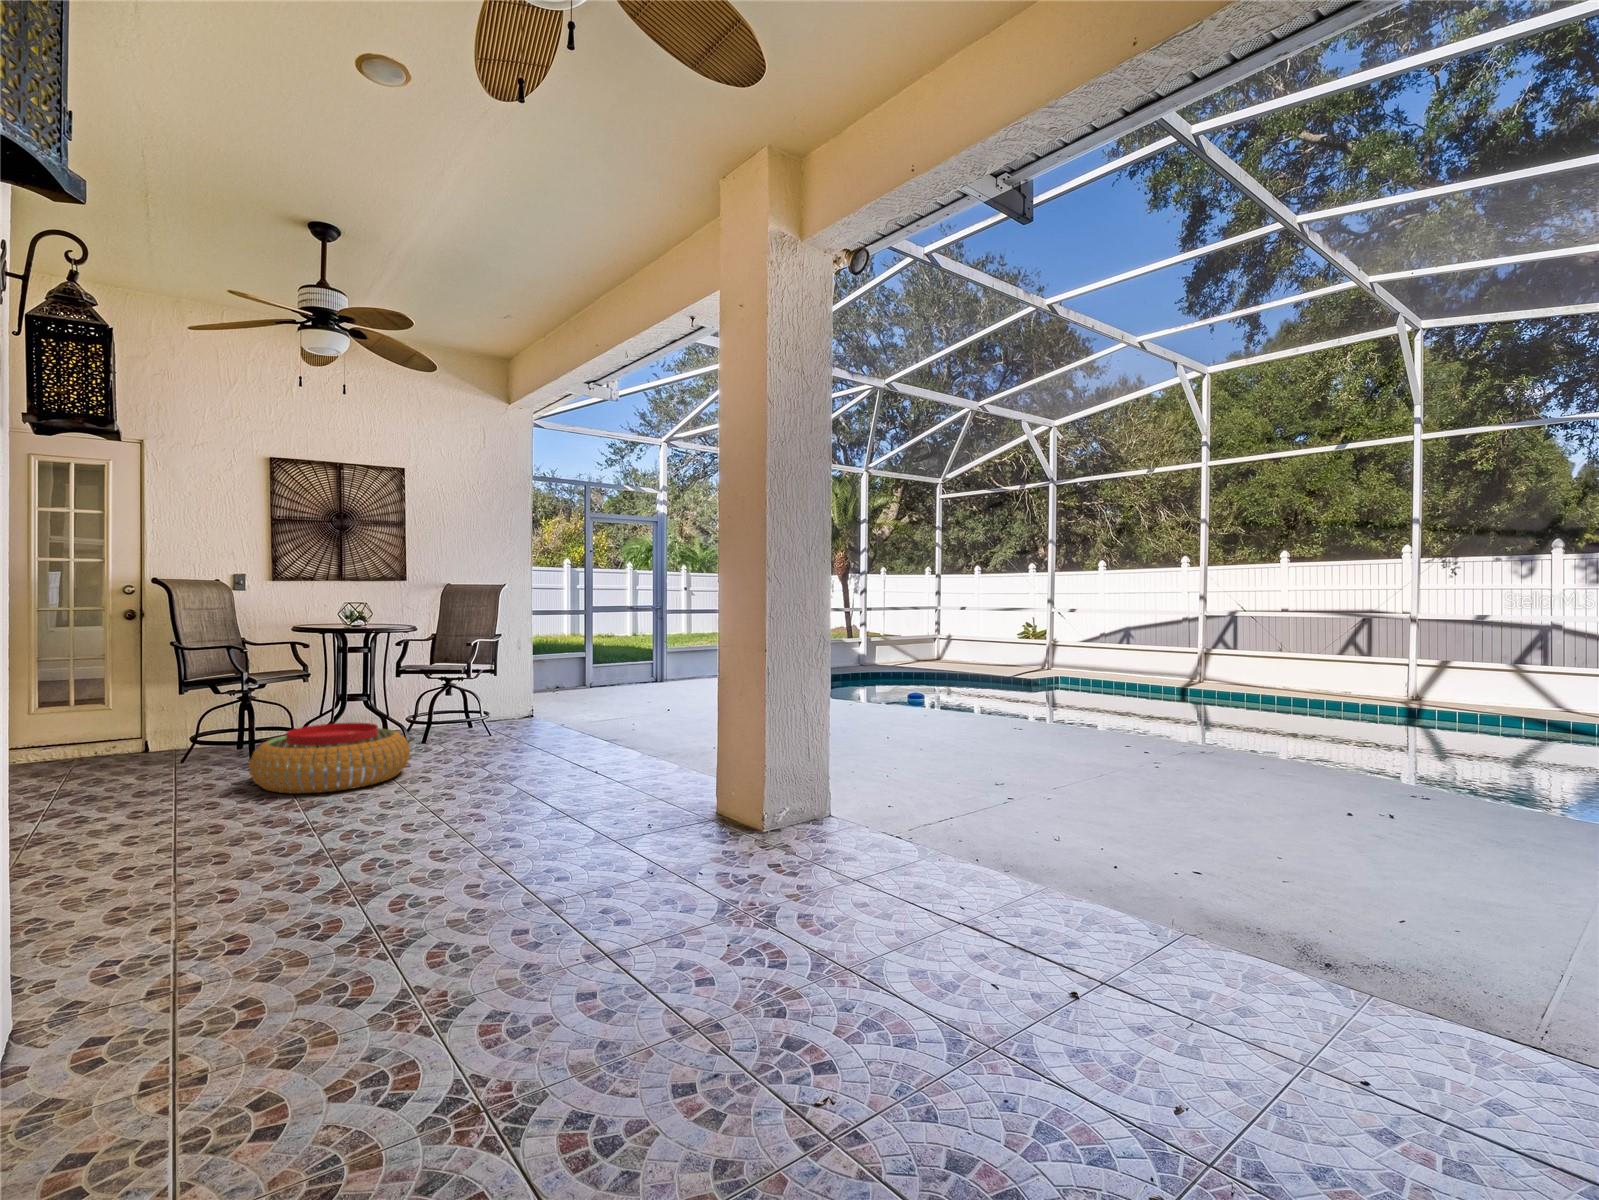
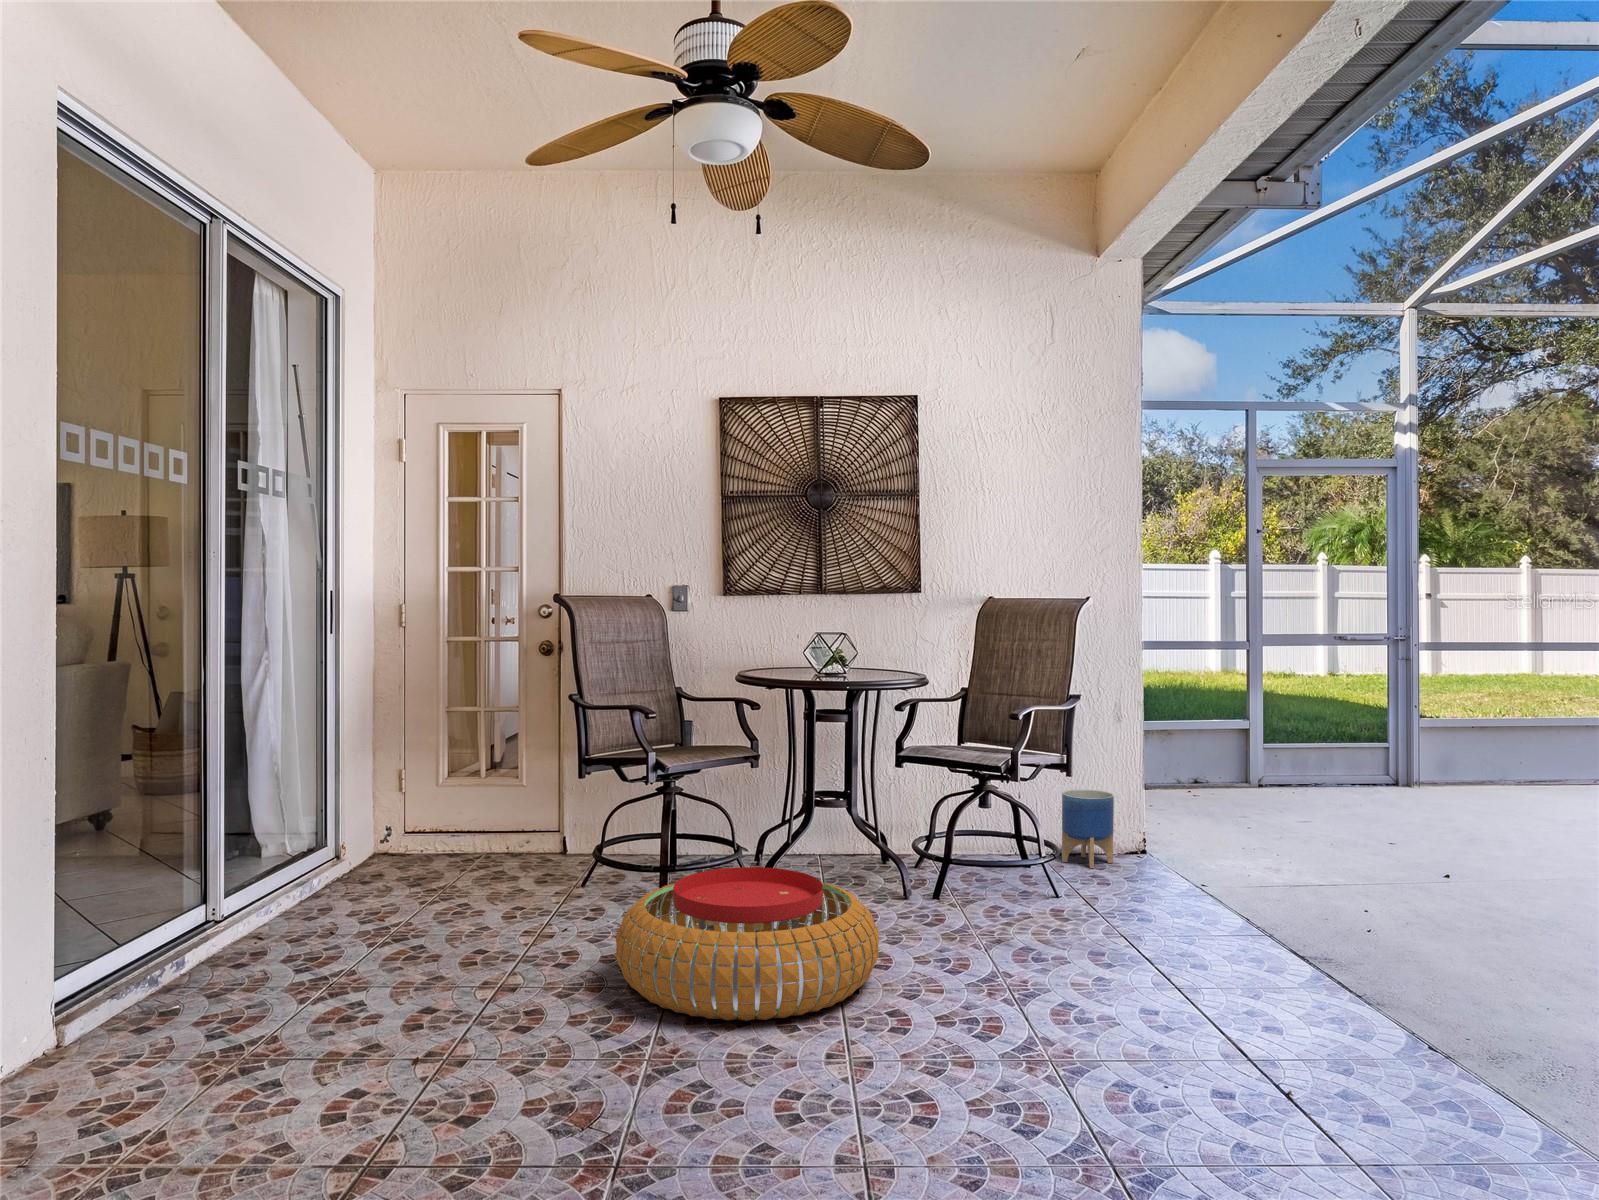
planter: none [492,683,520,722] -> present [1062,790,1114,868]

